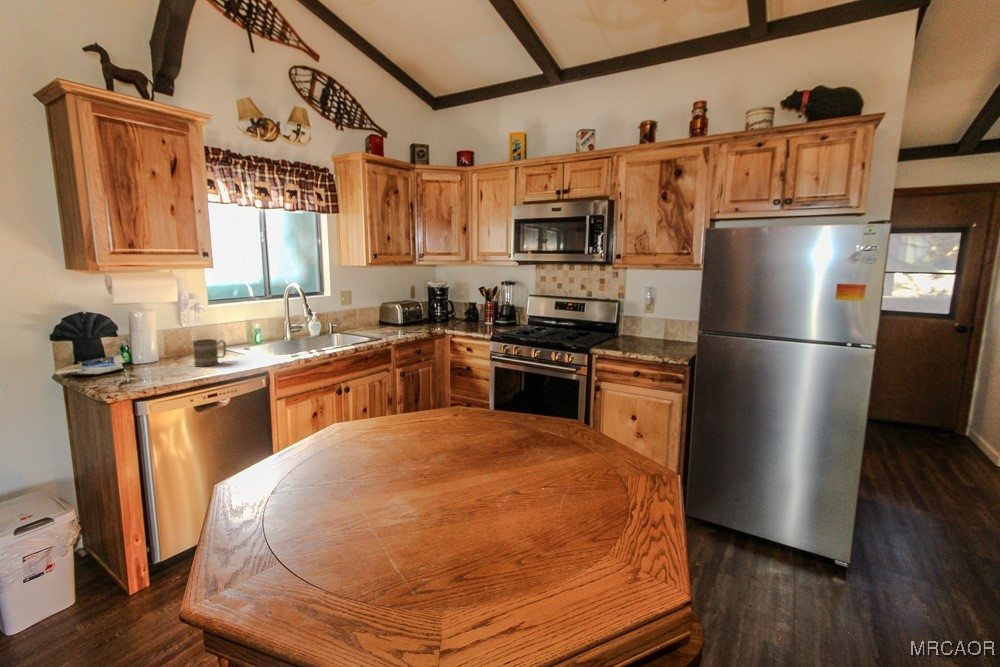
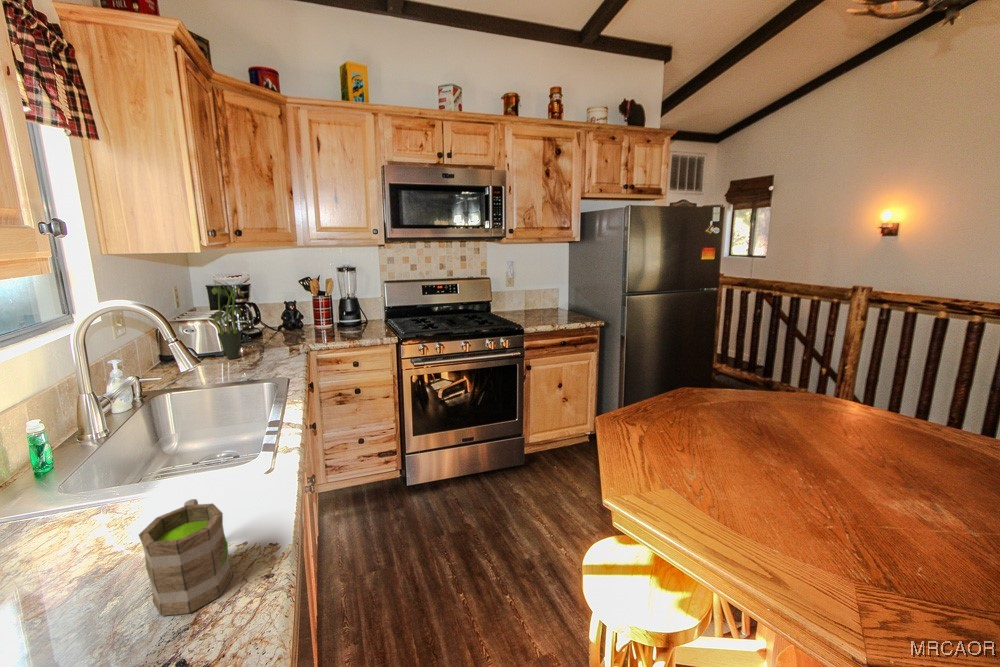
potted plant: none [394,283,414,327] -> present [212,284,244,359]

